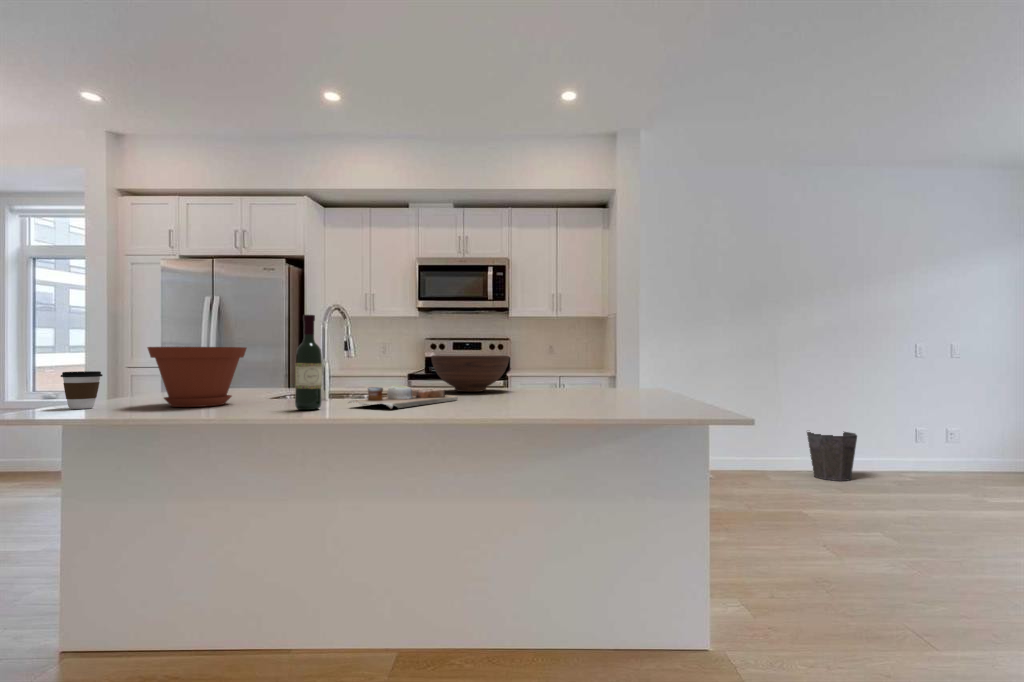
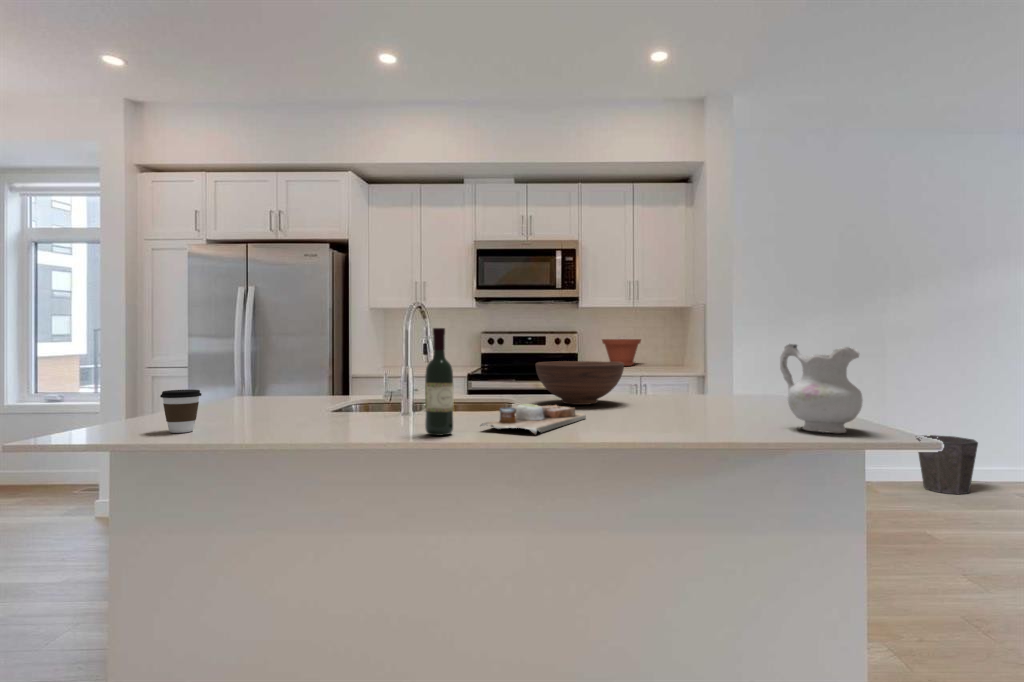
ceramic pitcher: none [617,331,681,408] -> present [780,344,863,433]
plant pot: present [148,347,247,407] -> present [602,339,641,366]

